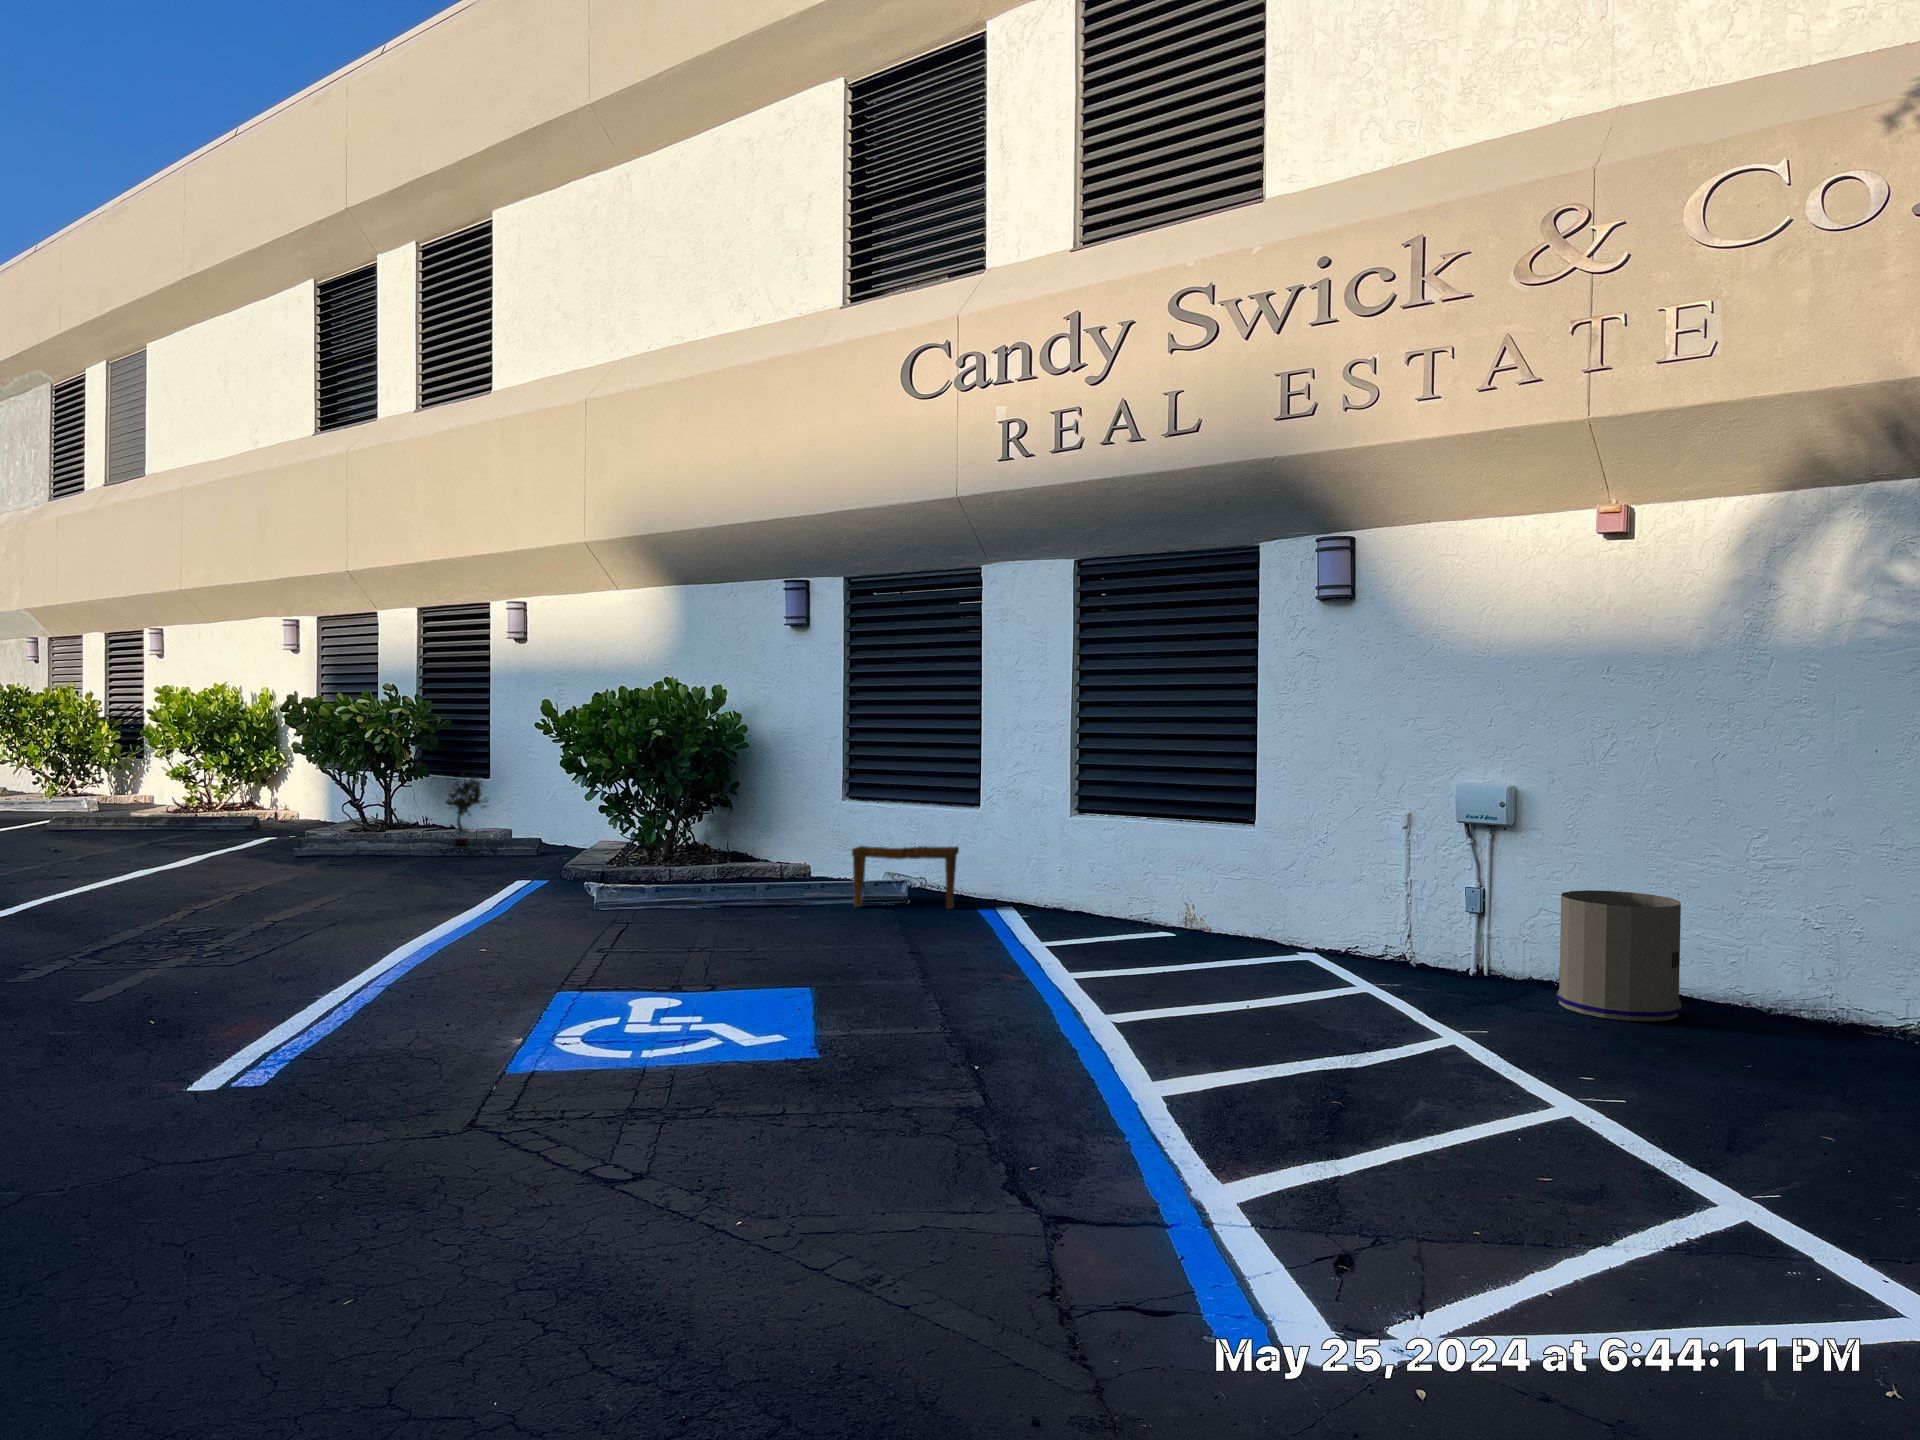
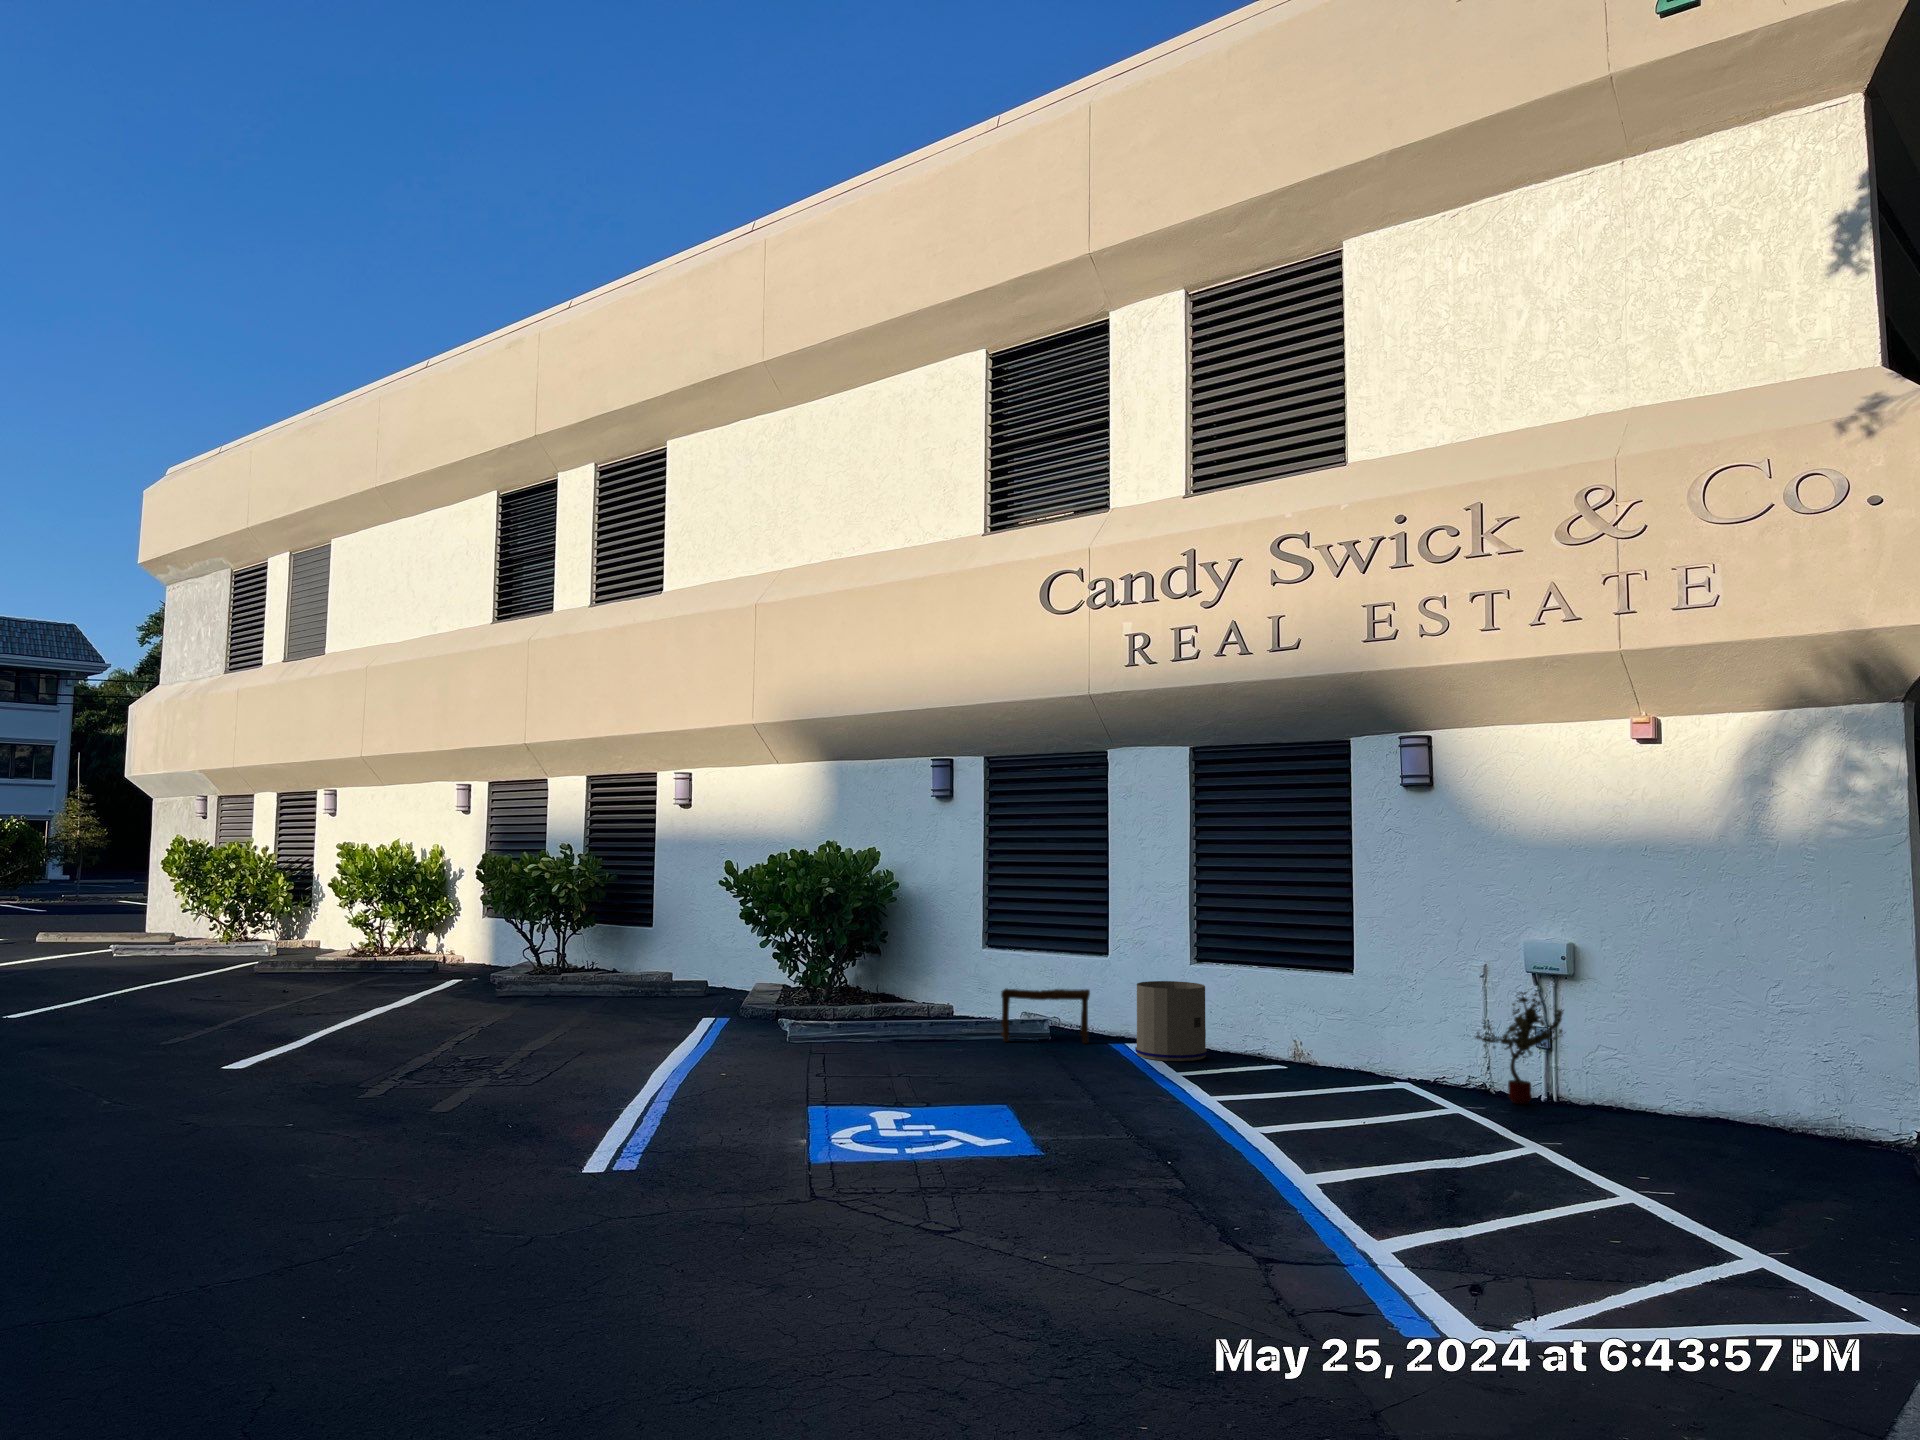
potted tree: present [446,771,488,845] -> present [1475,992,1564,1104]
trash can: present [1557,890,1682,1021] -> present [1135,981,1207,1061]

